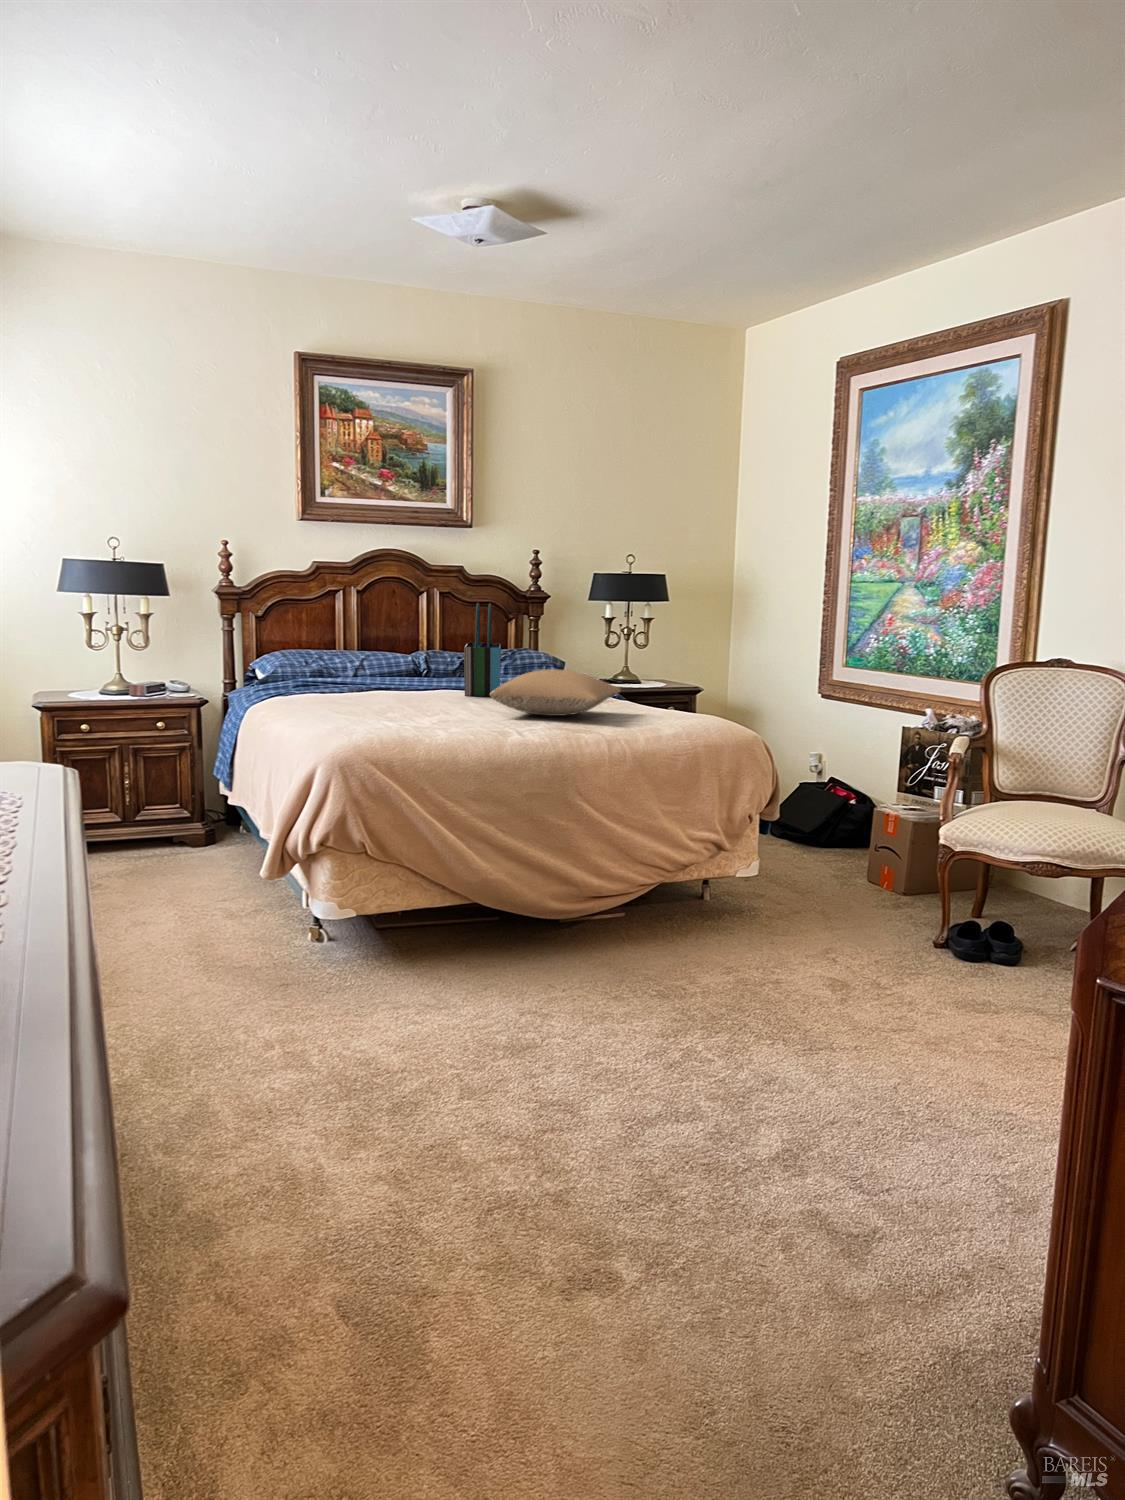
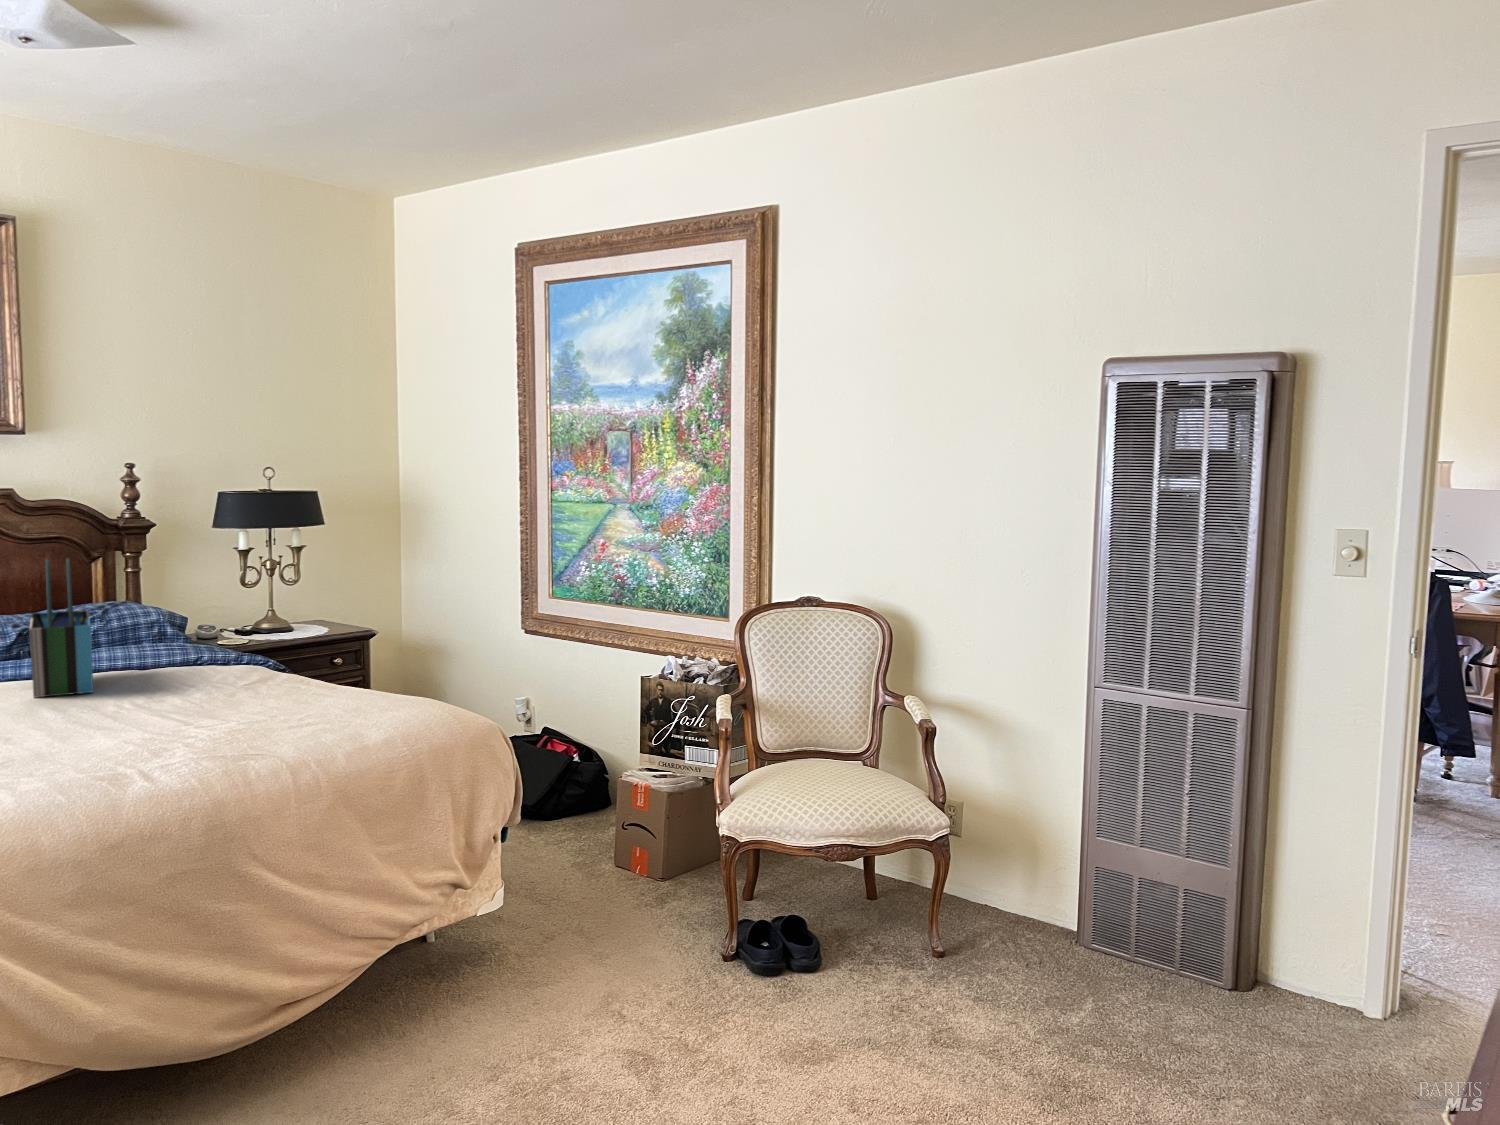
pillow: present [490,669,621,716] -> none [87,661,291,732]

